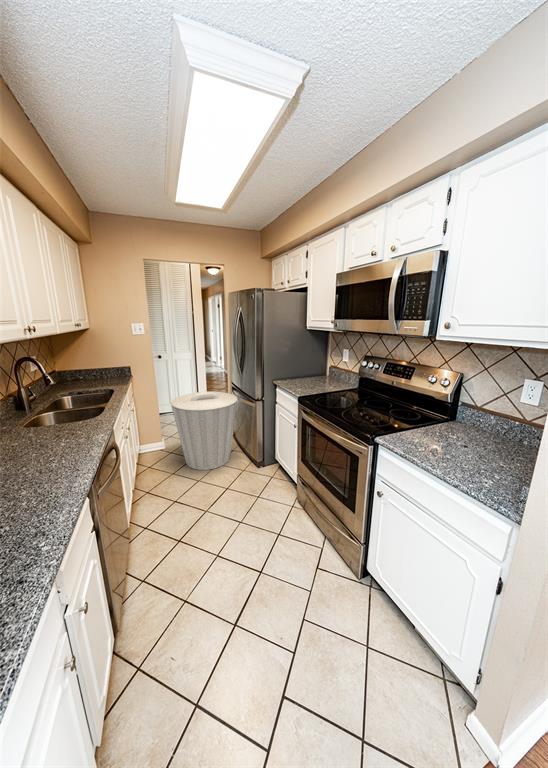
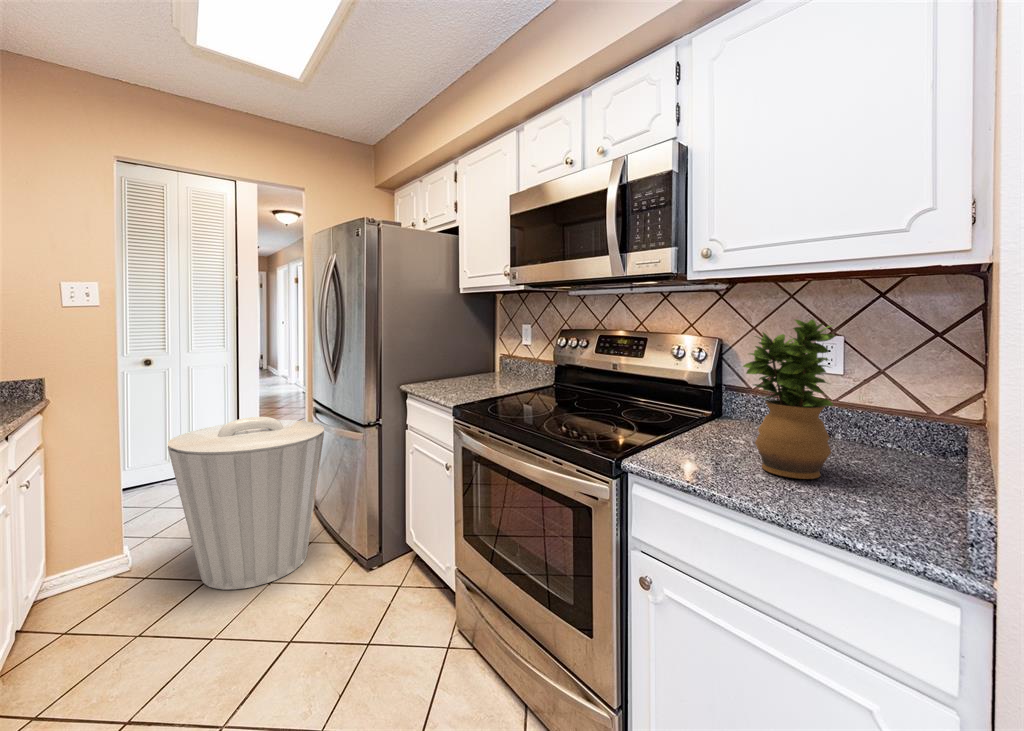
potted plant: none [460,384,522,474] -> present [743,319,835,479]

